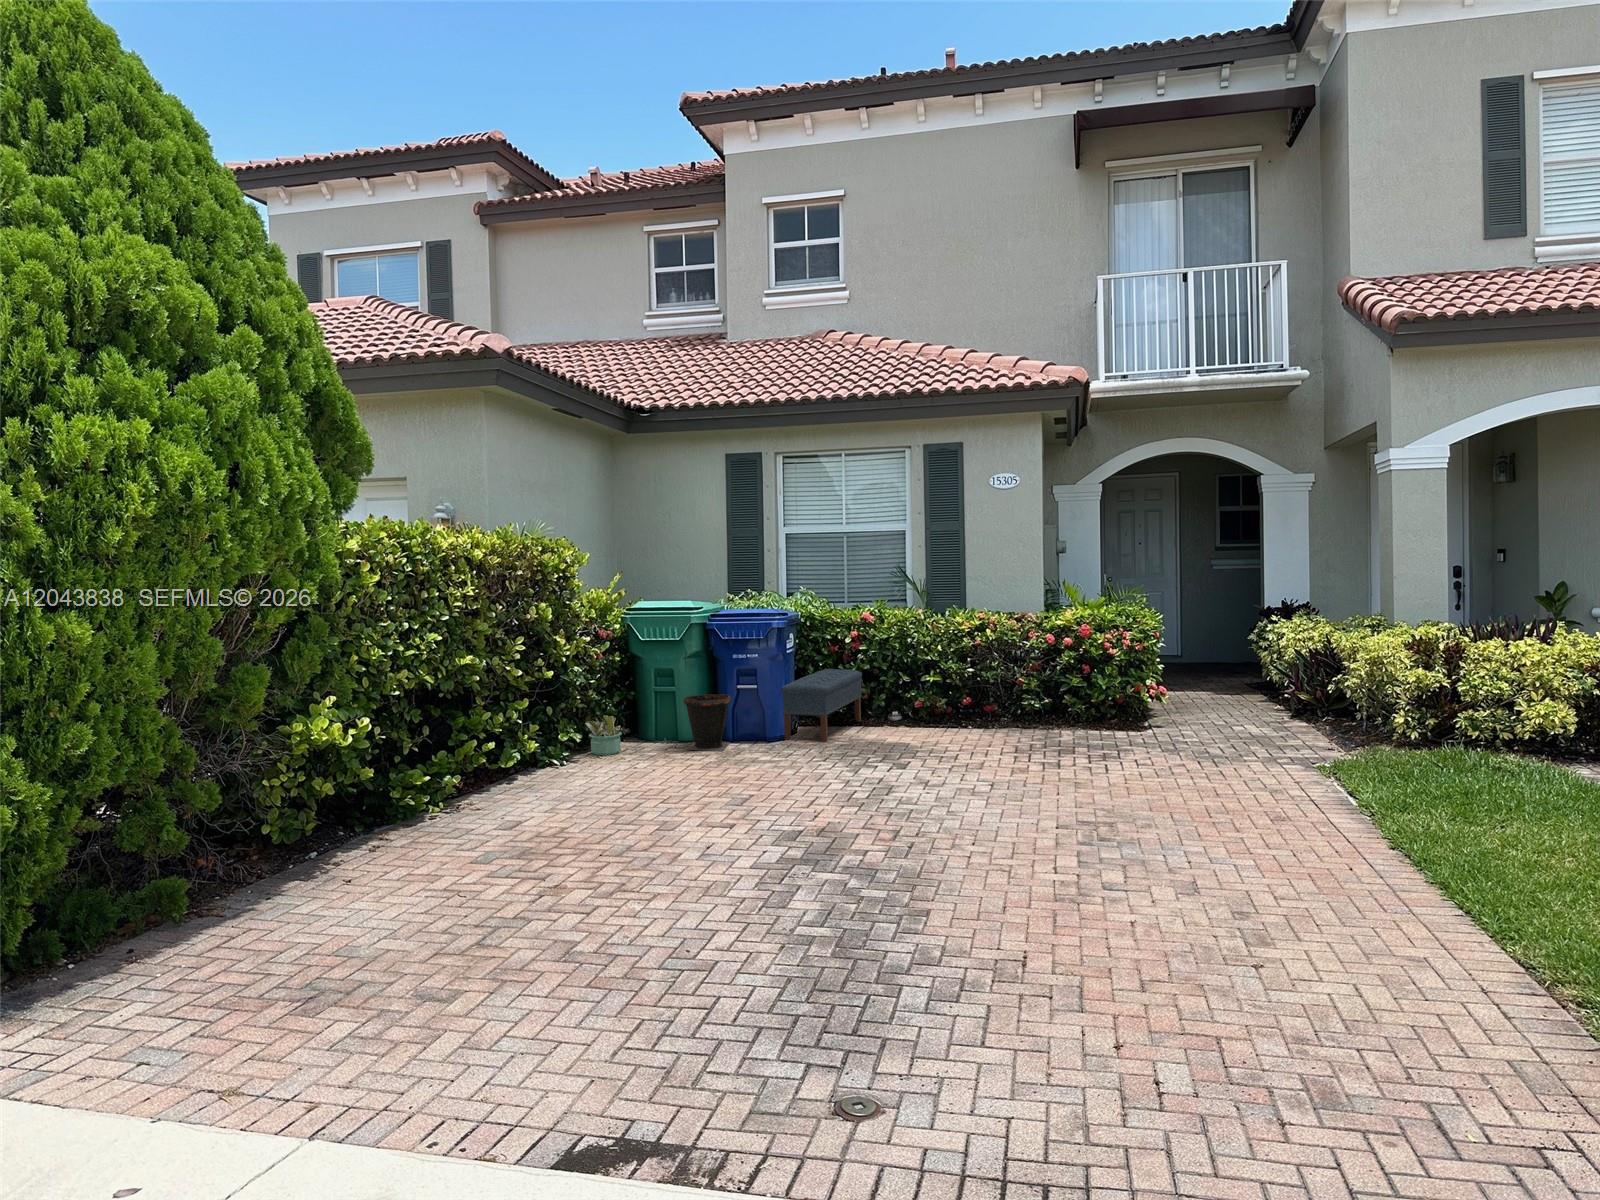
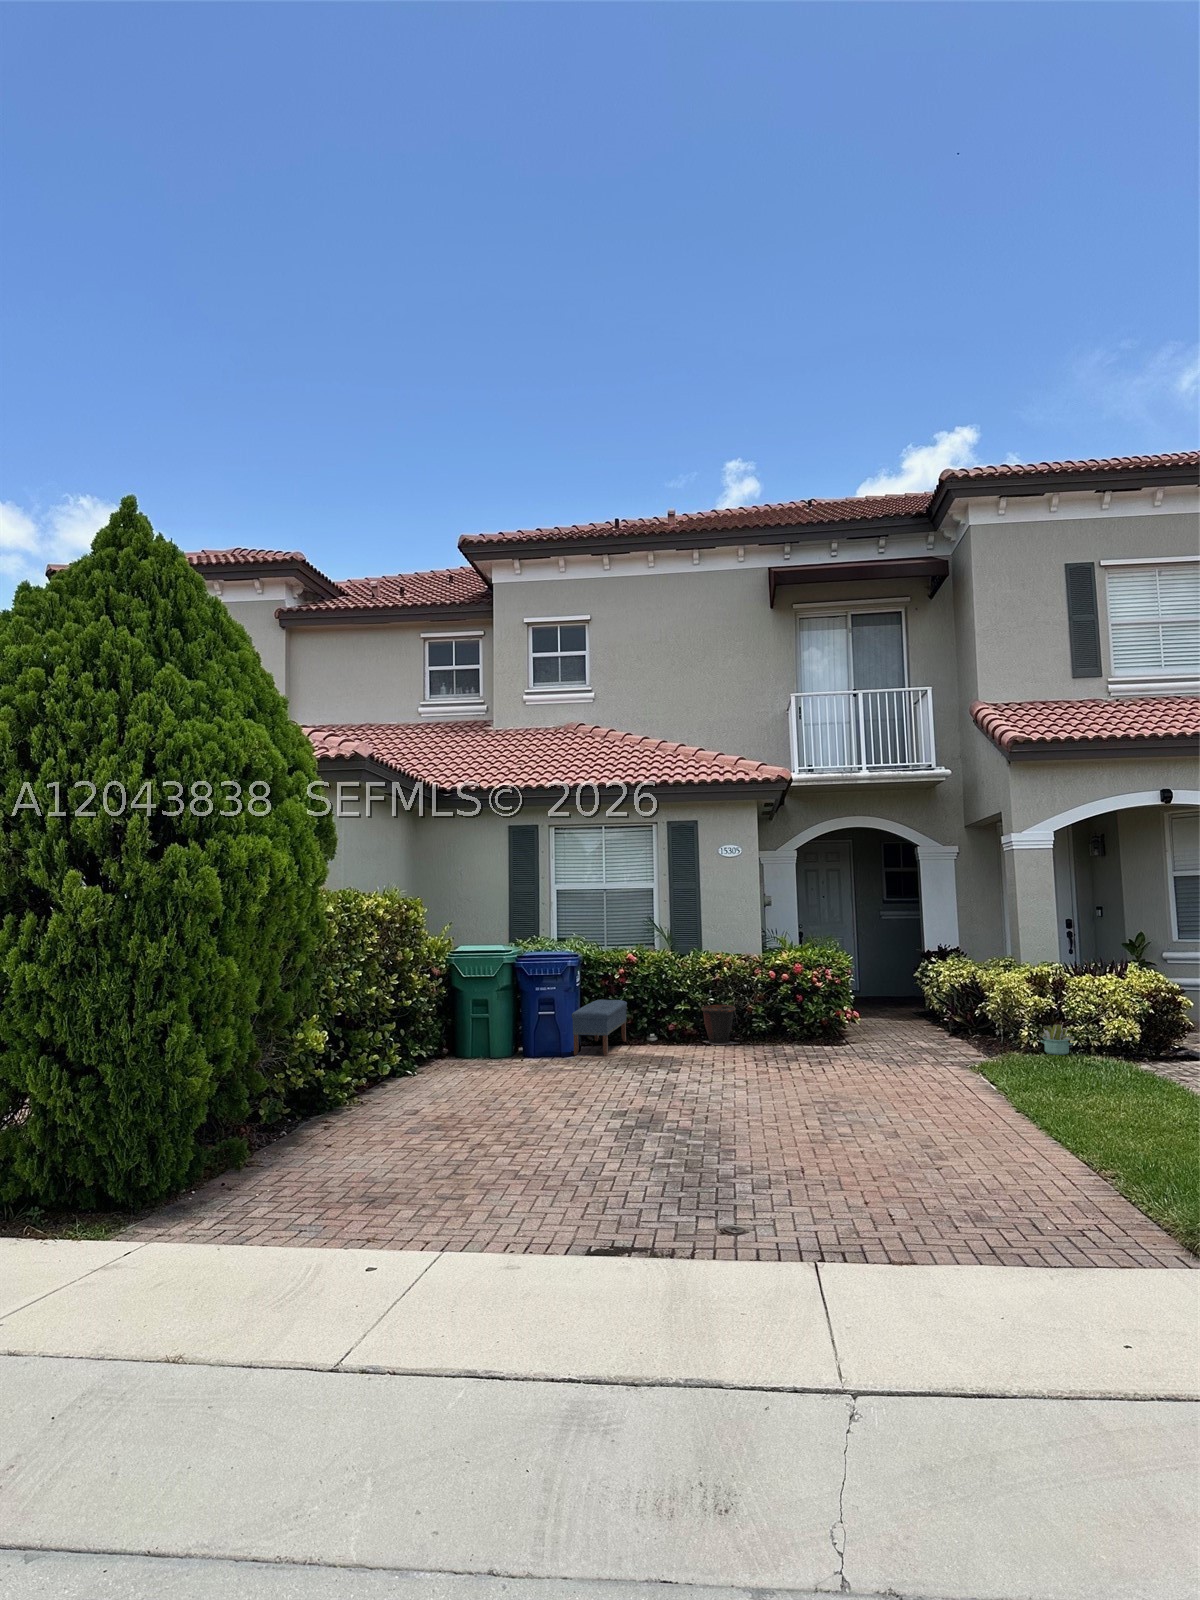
bucket: present [682,694,731,751] -> present [701,1005,737,1045]
decorative plant: present [586,715,622,755] -> present [1039,1025,1074,1055]

